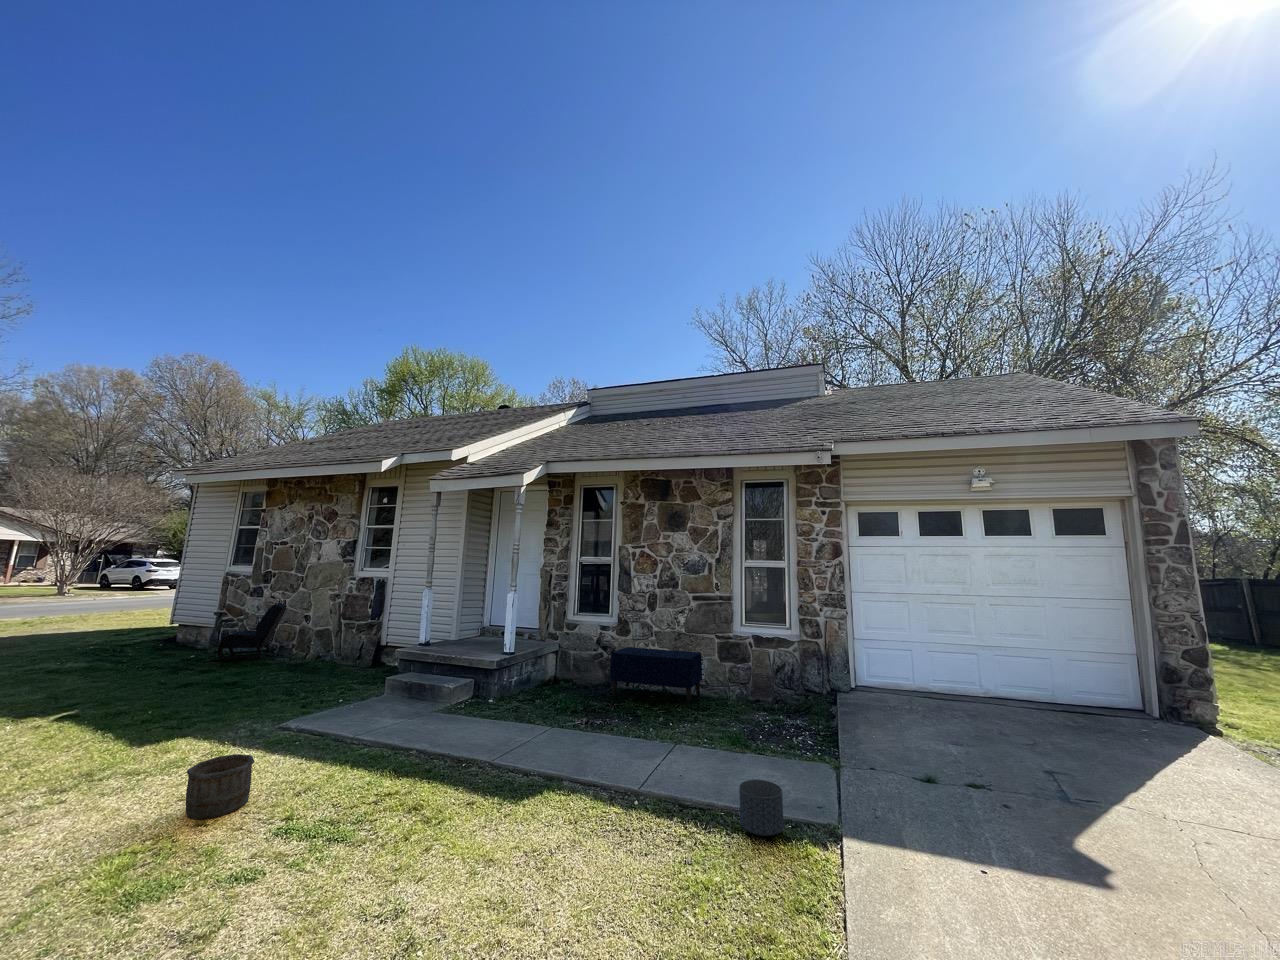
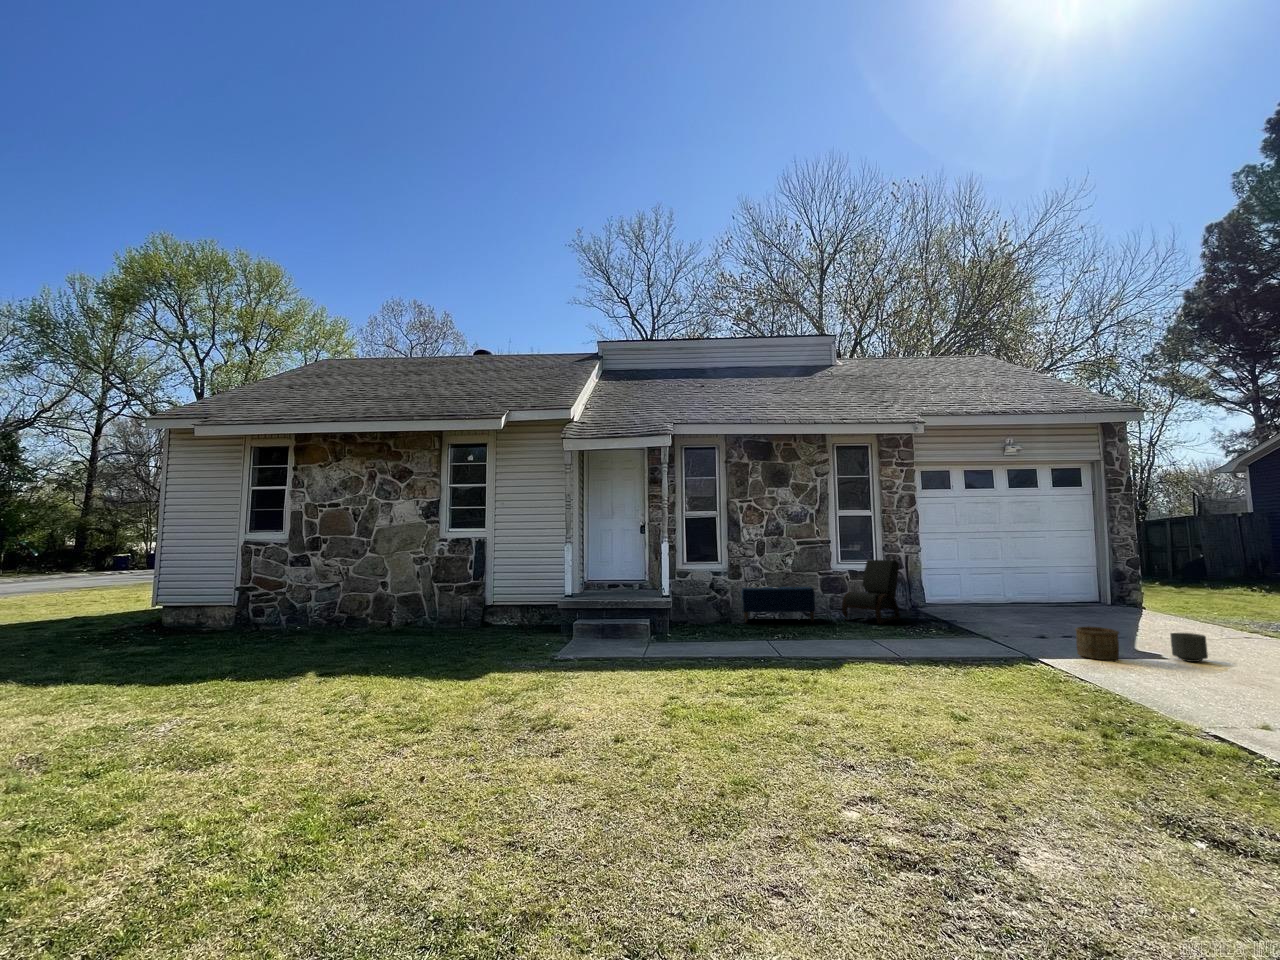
lounge chair: present [218,603,287,661] -> present [842,560,900,624]
wooden bucket: present [186,754,254,819] -> present [1075,626,1119,660]
planter: present [739,780,784,837] -> present [1170,633,1208,662]

